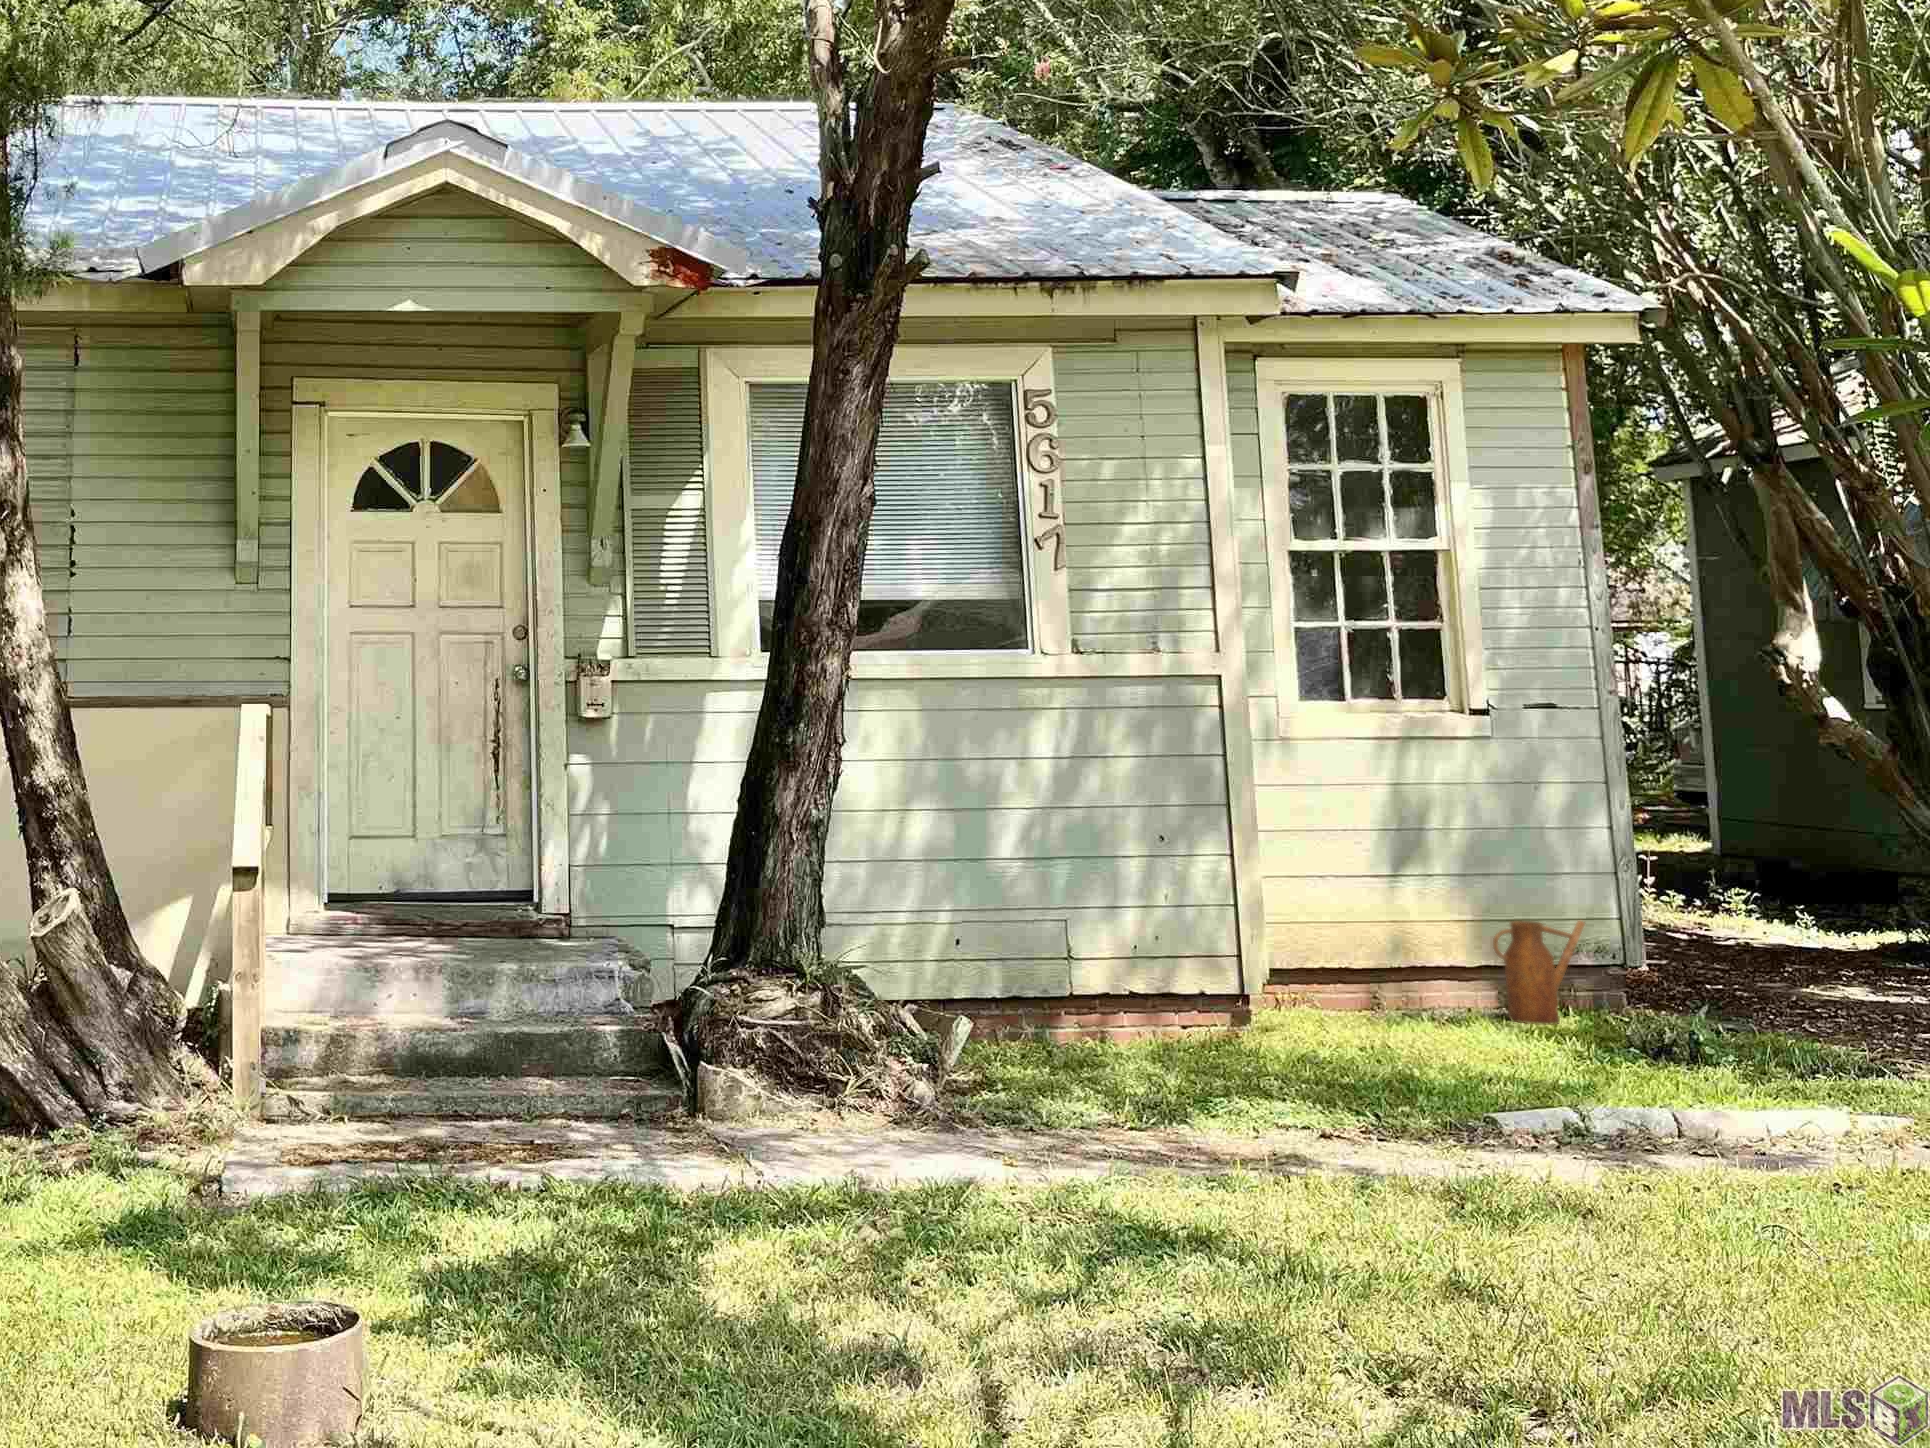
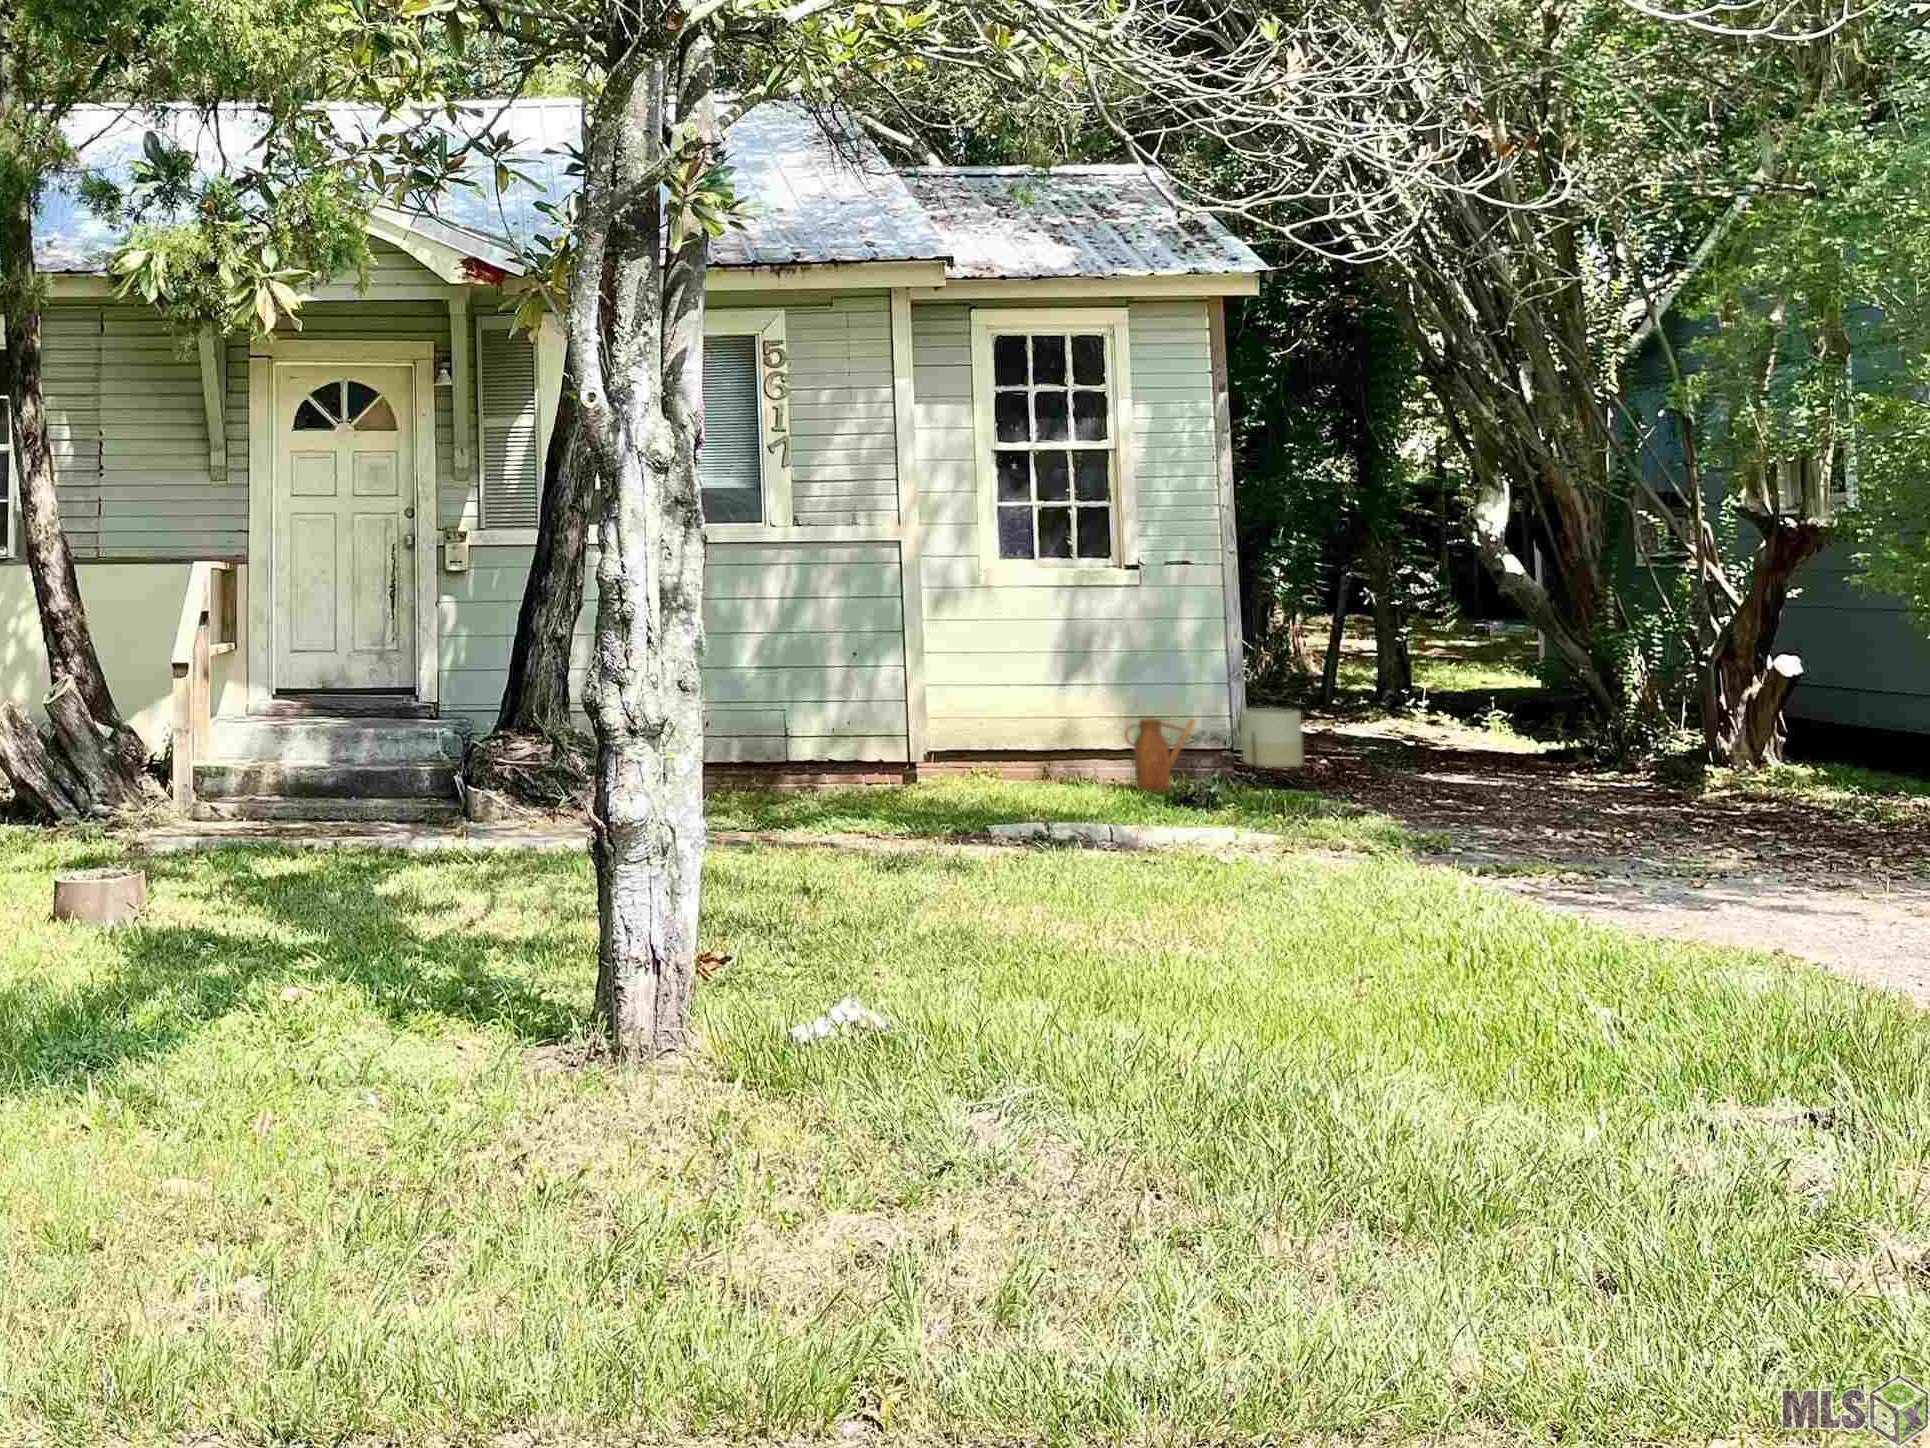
planter: none [1624,903,1723,1018] -> present [1242,708,1306,772]

